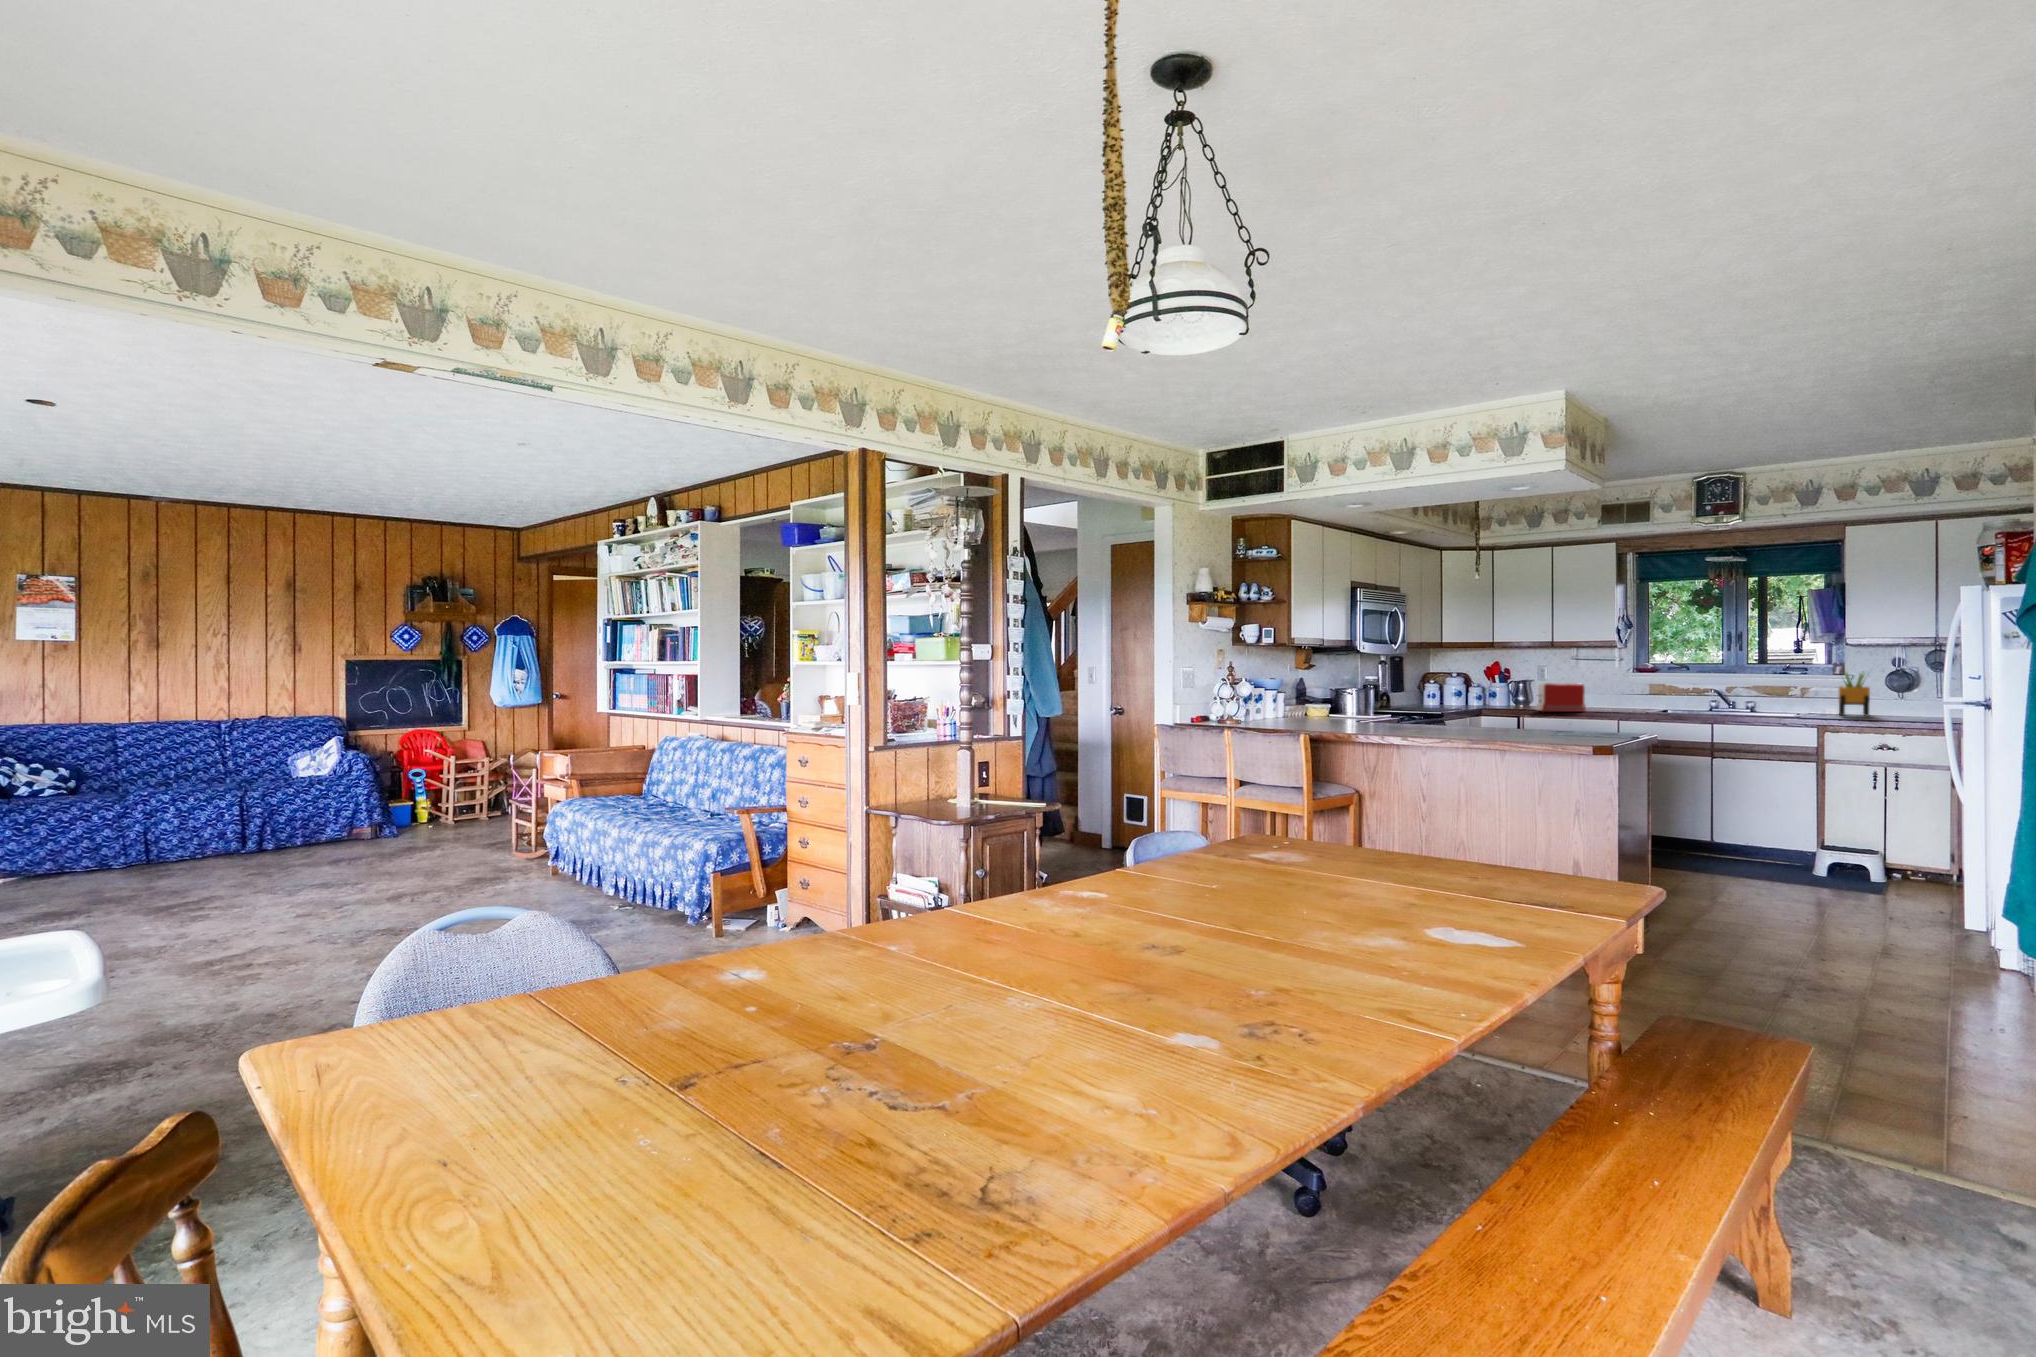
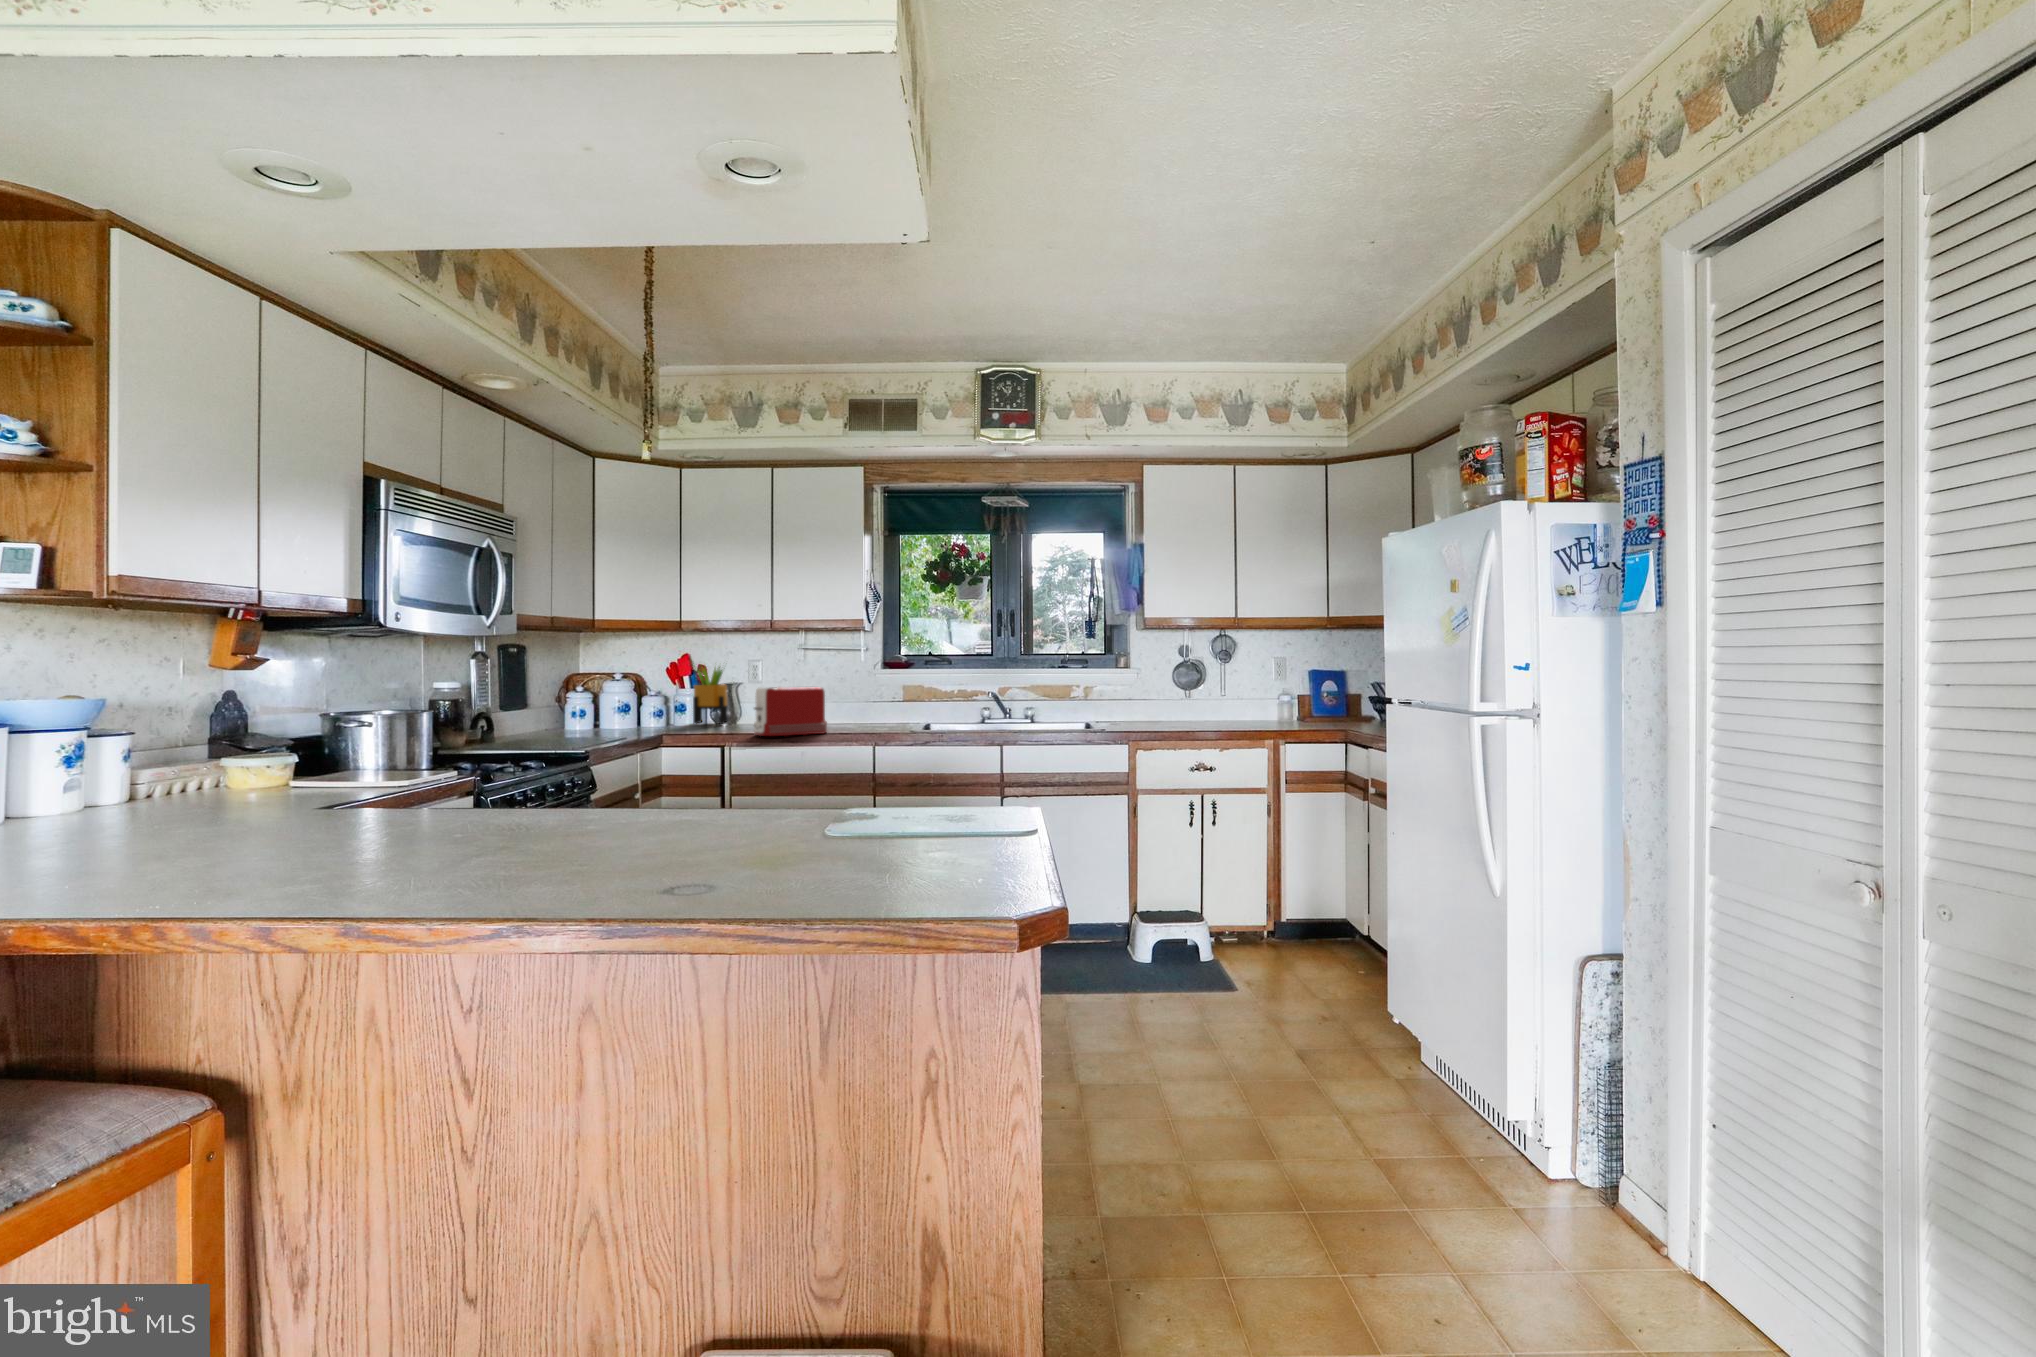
potted plant: present [1838,673,1870,716] -> present [693,667,728,724]

